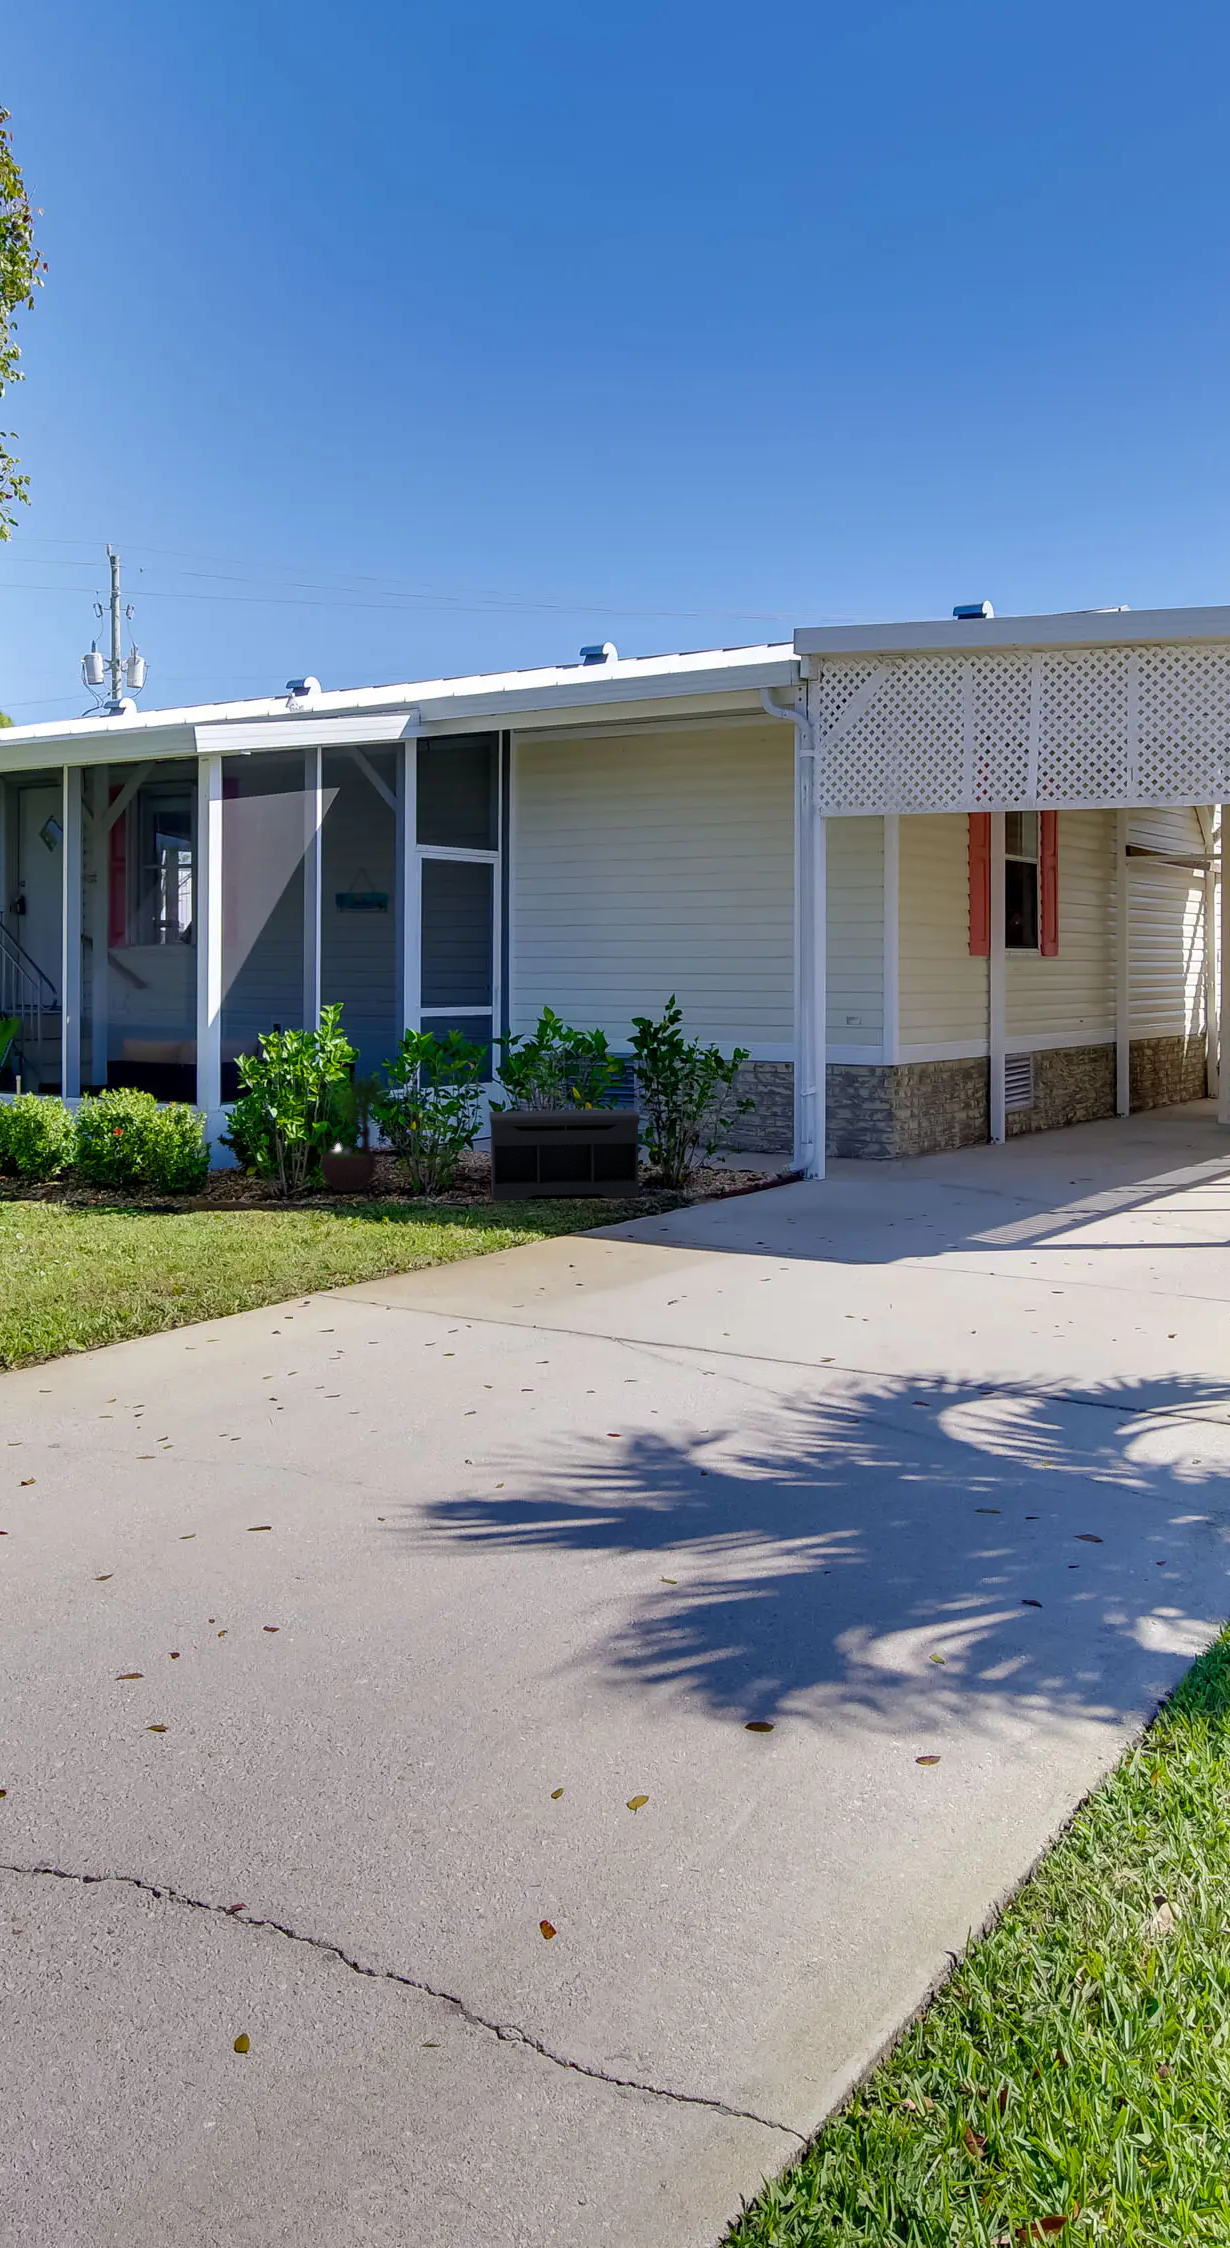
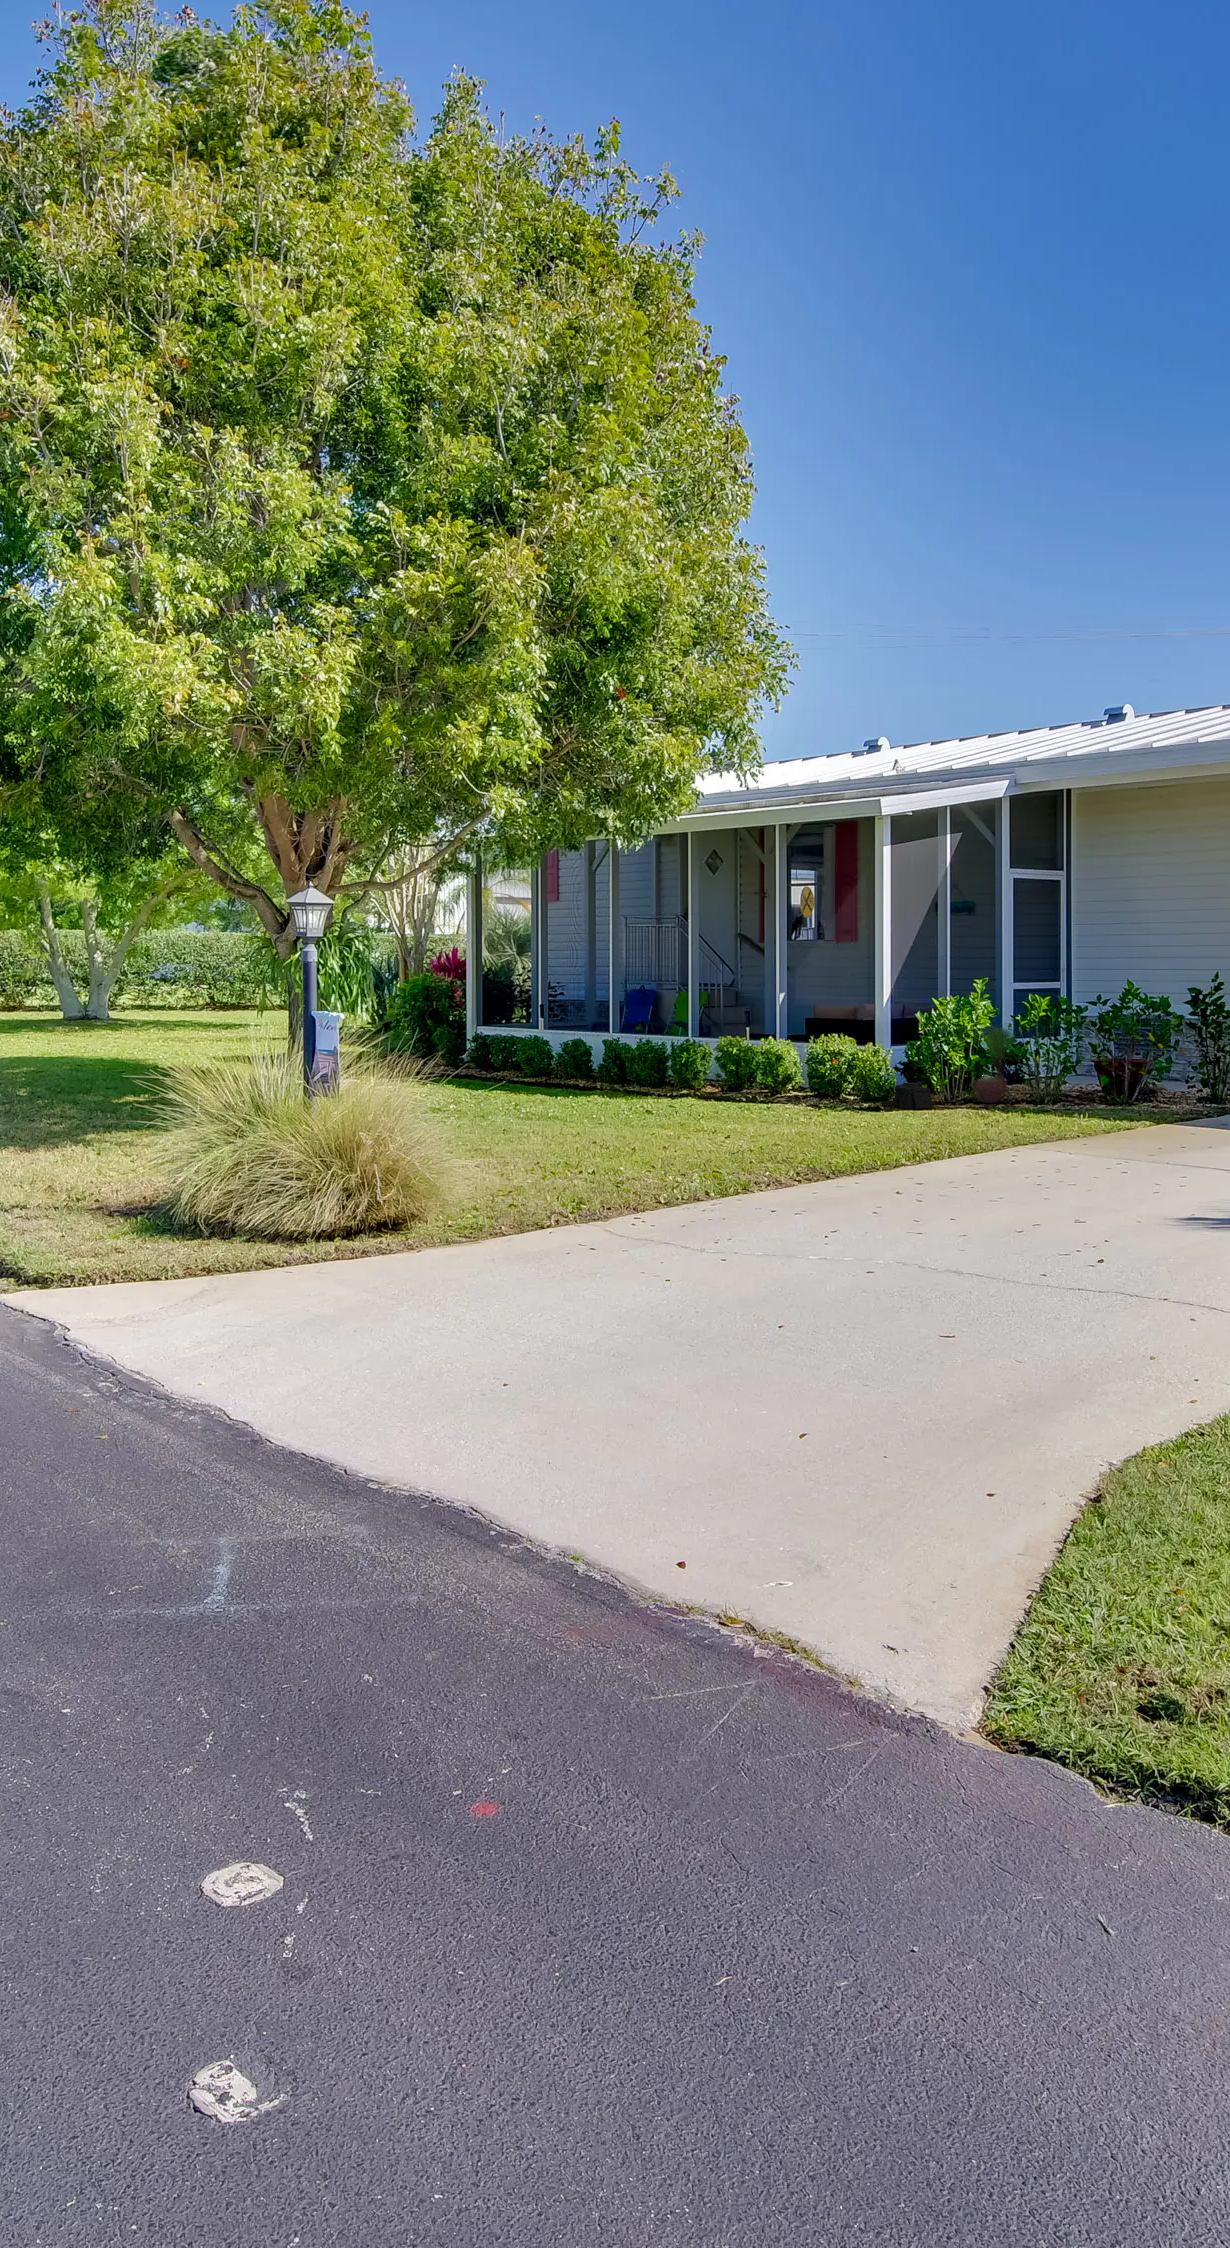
bench: present [489,1109,640,1200] -> none [1085,1049,1197,1108]
storage bin: none [186,1160,262,1205] -> present [882,1082,933,1109]

